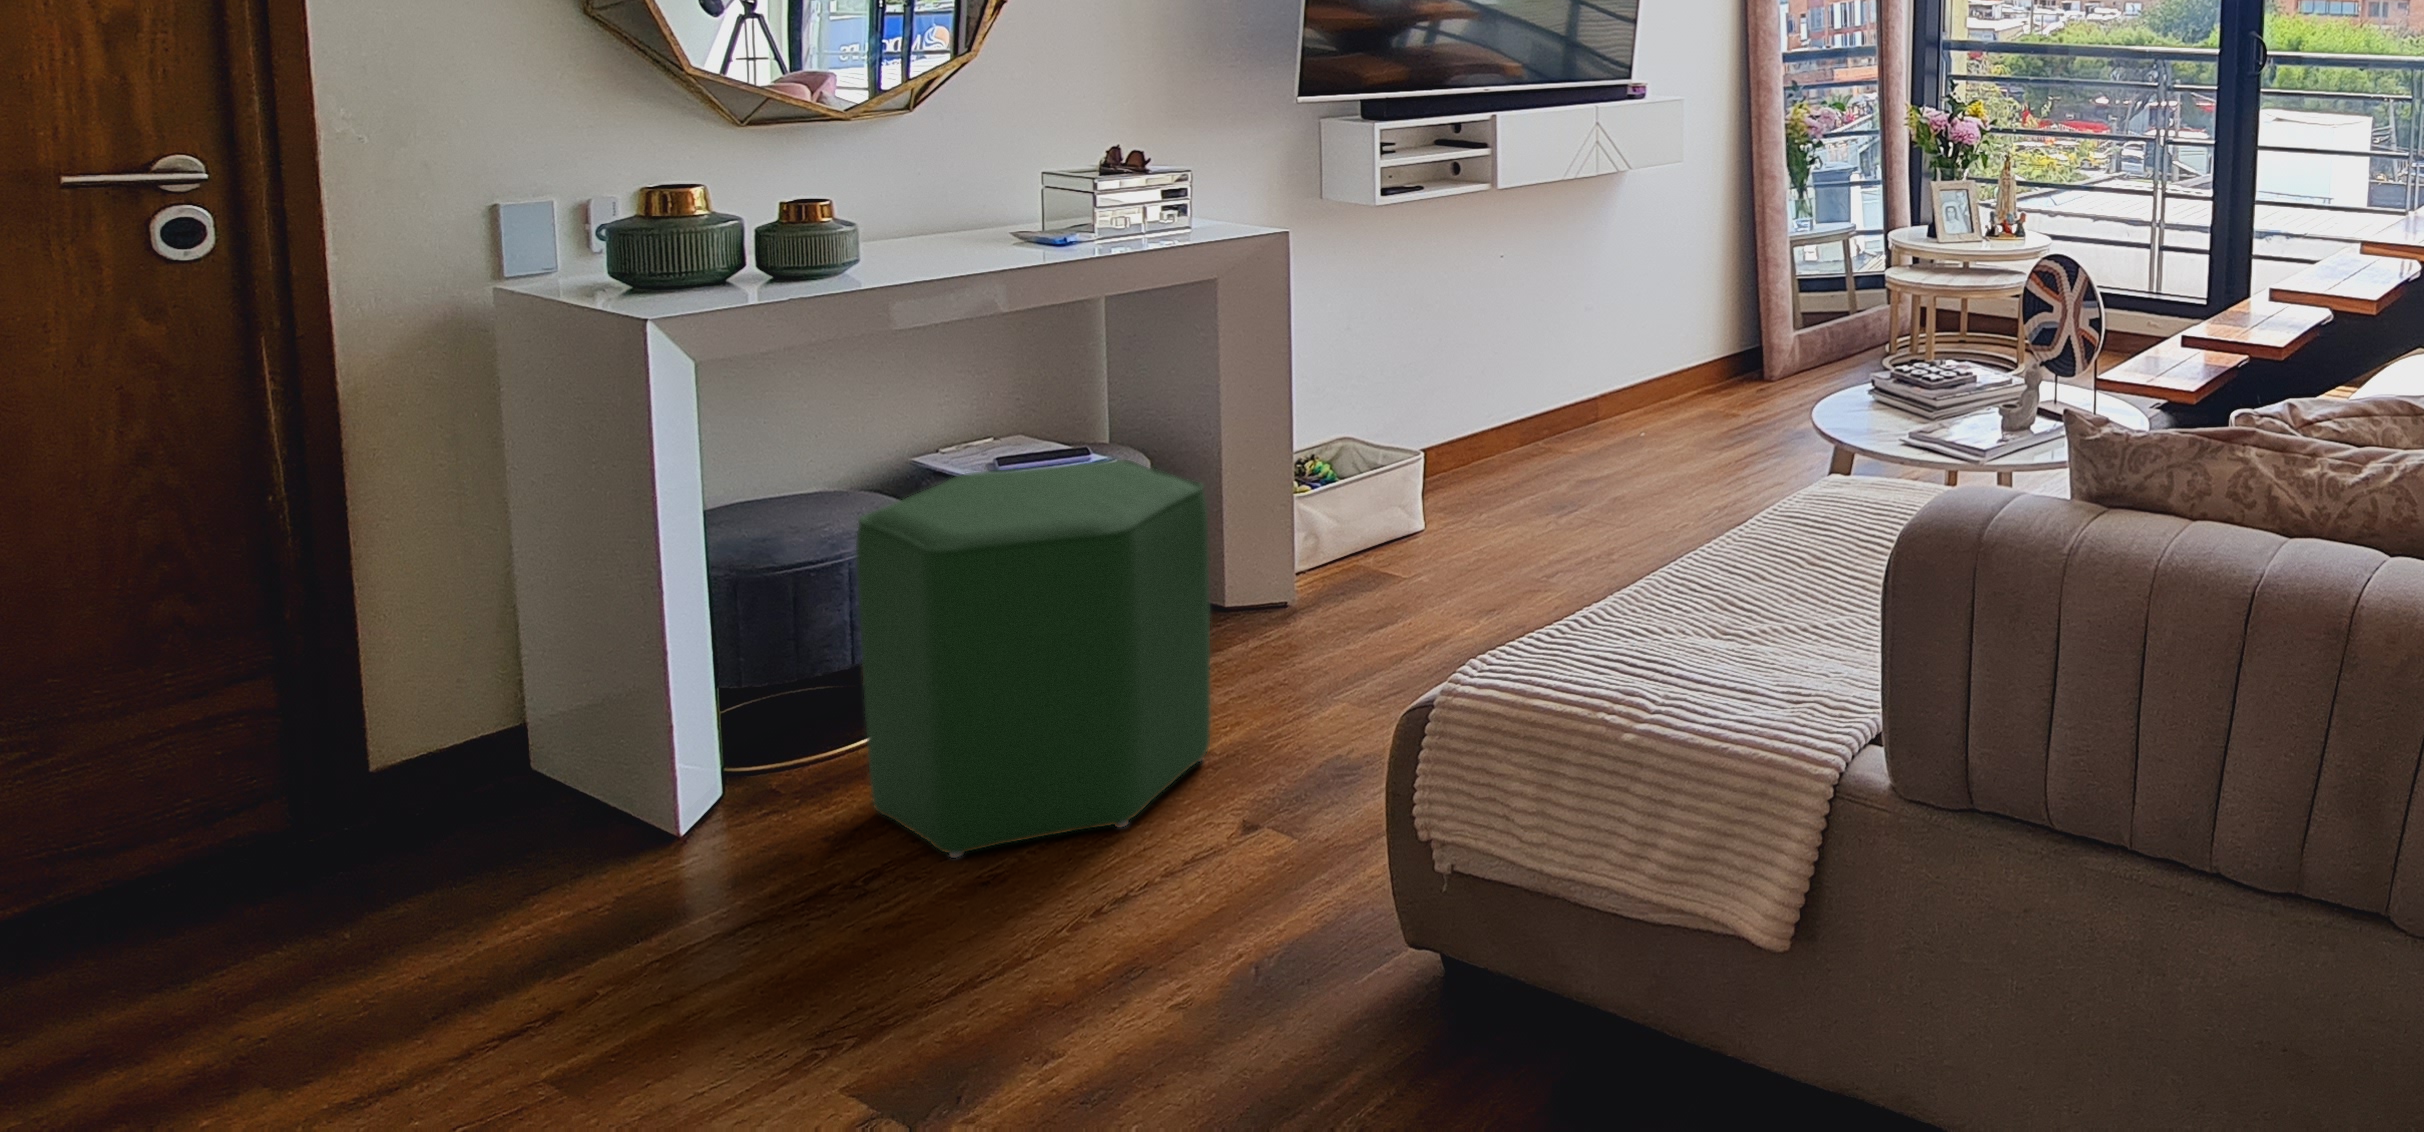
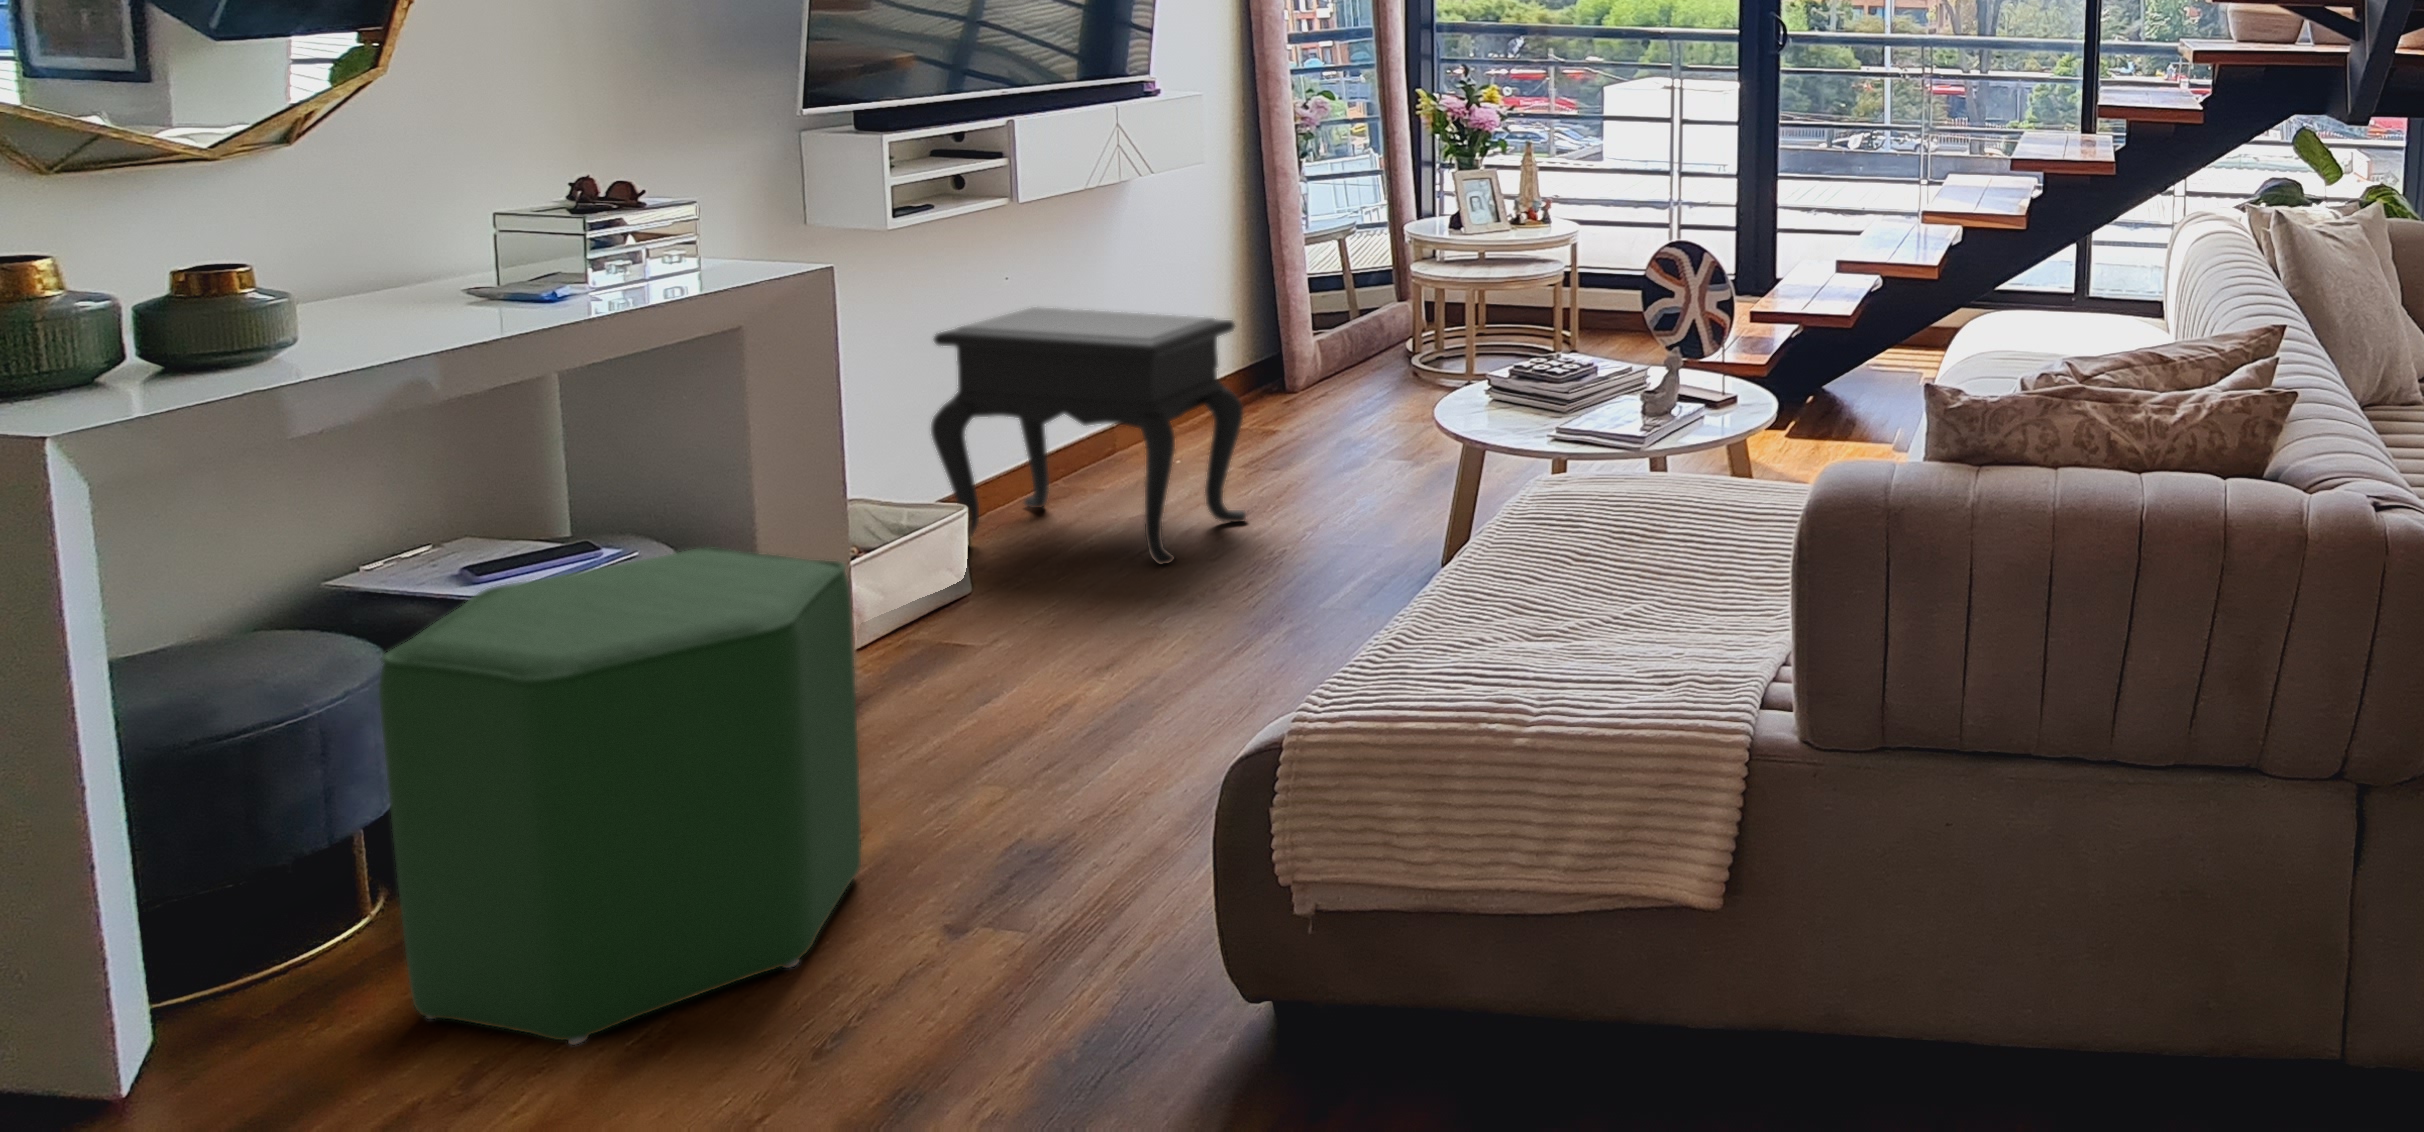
side table: none [1409,284,1655,524] -> present [931,307,1246,564]

